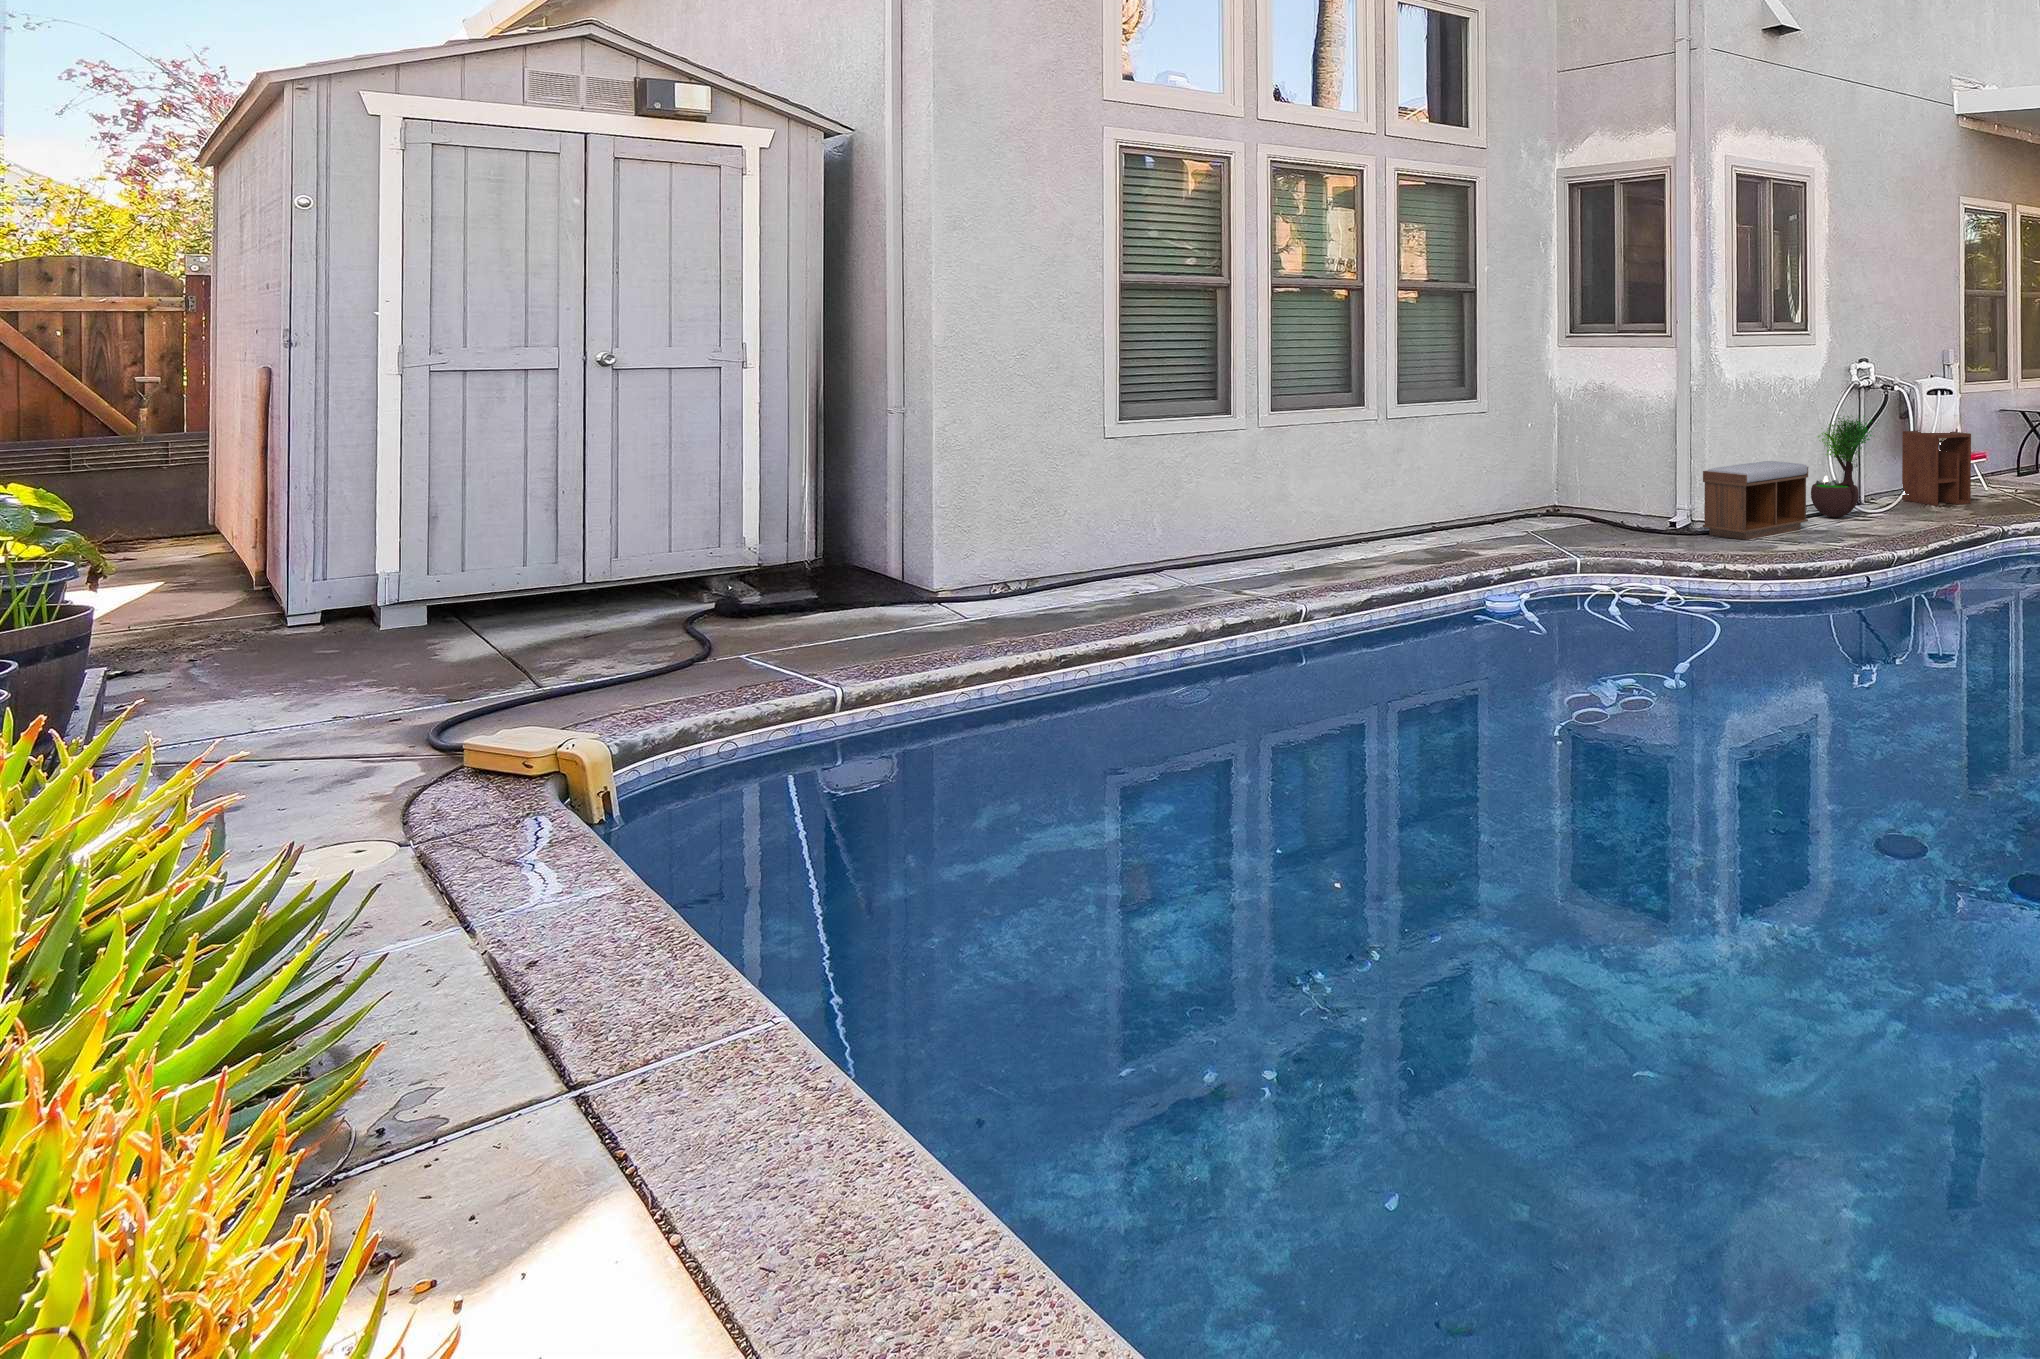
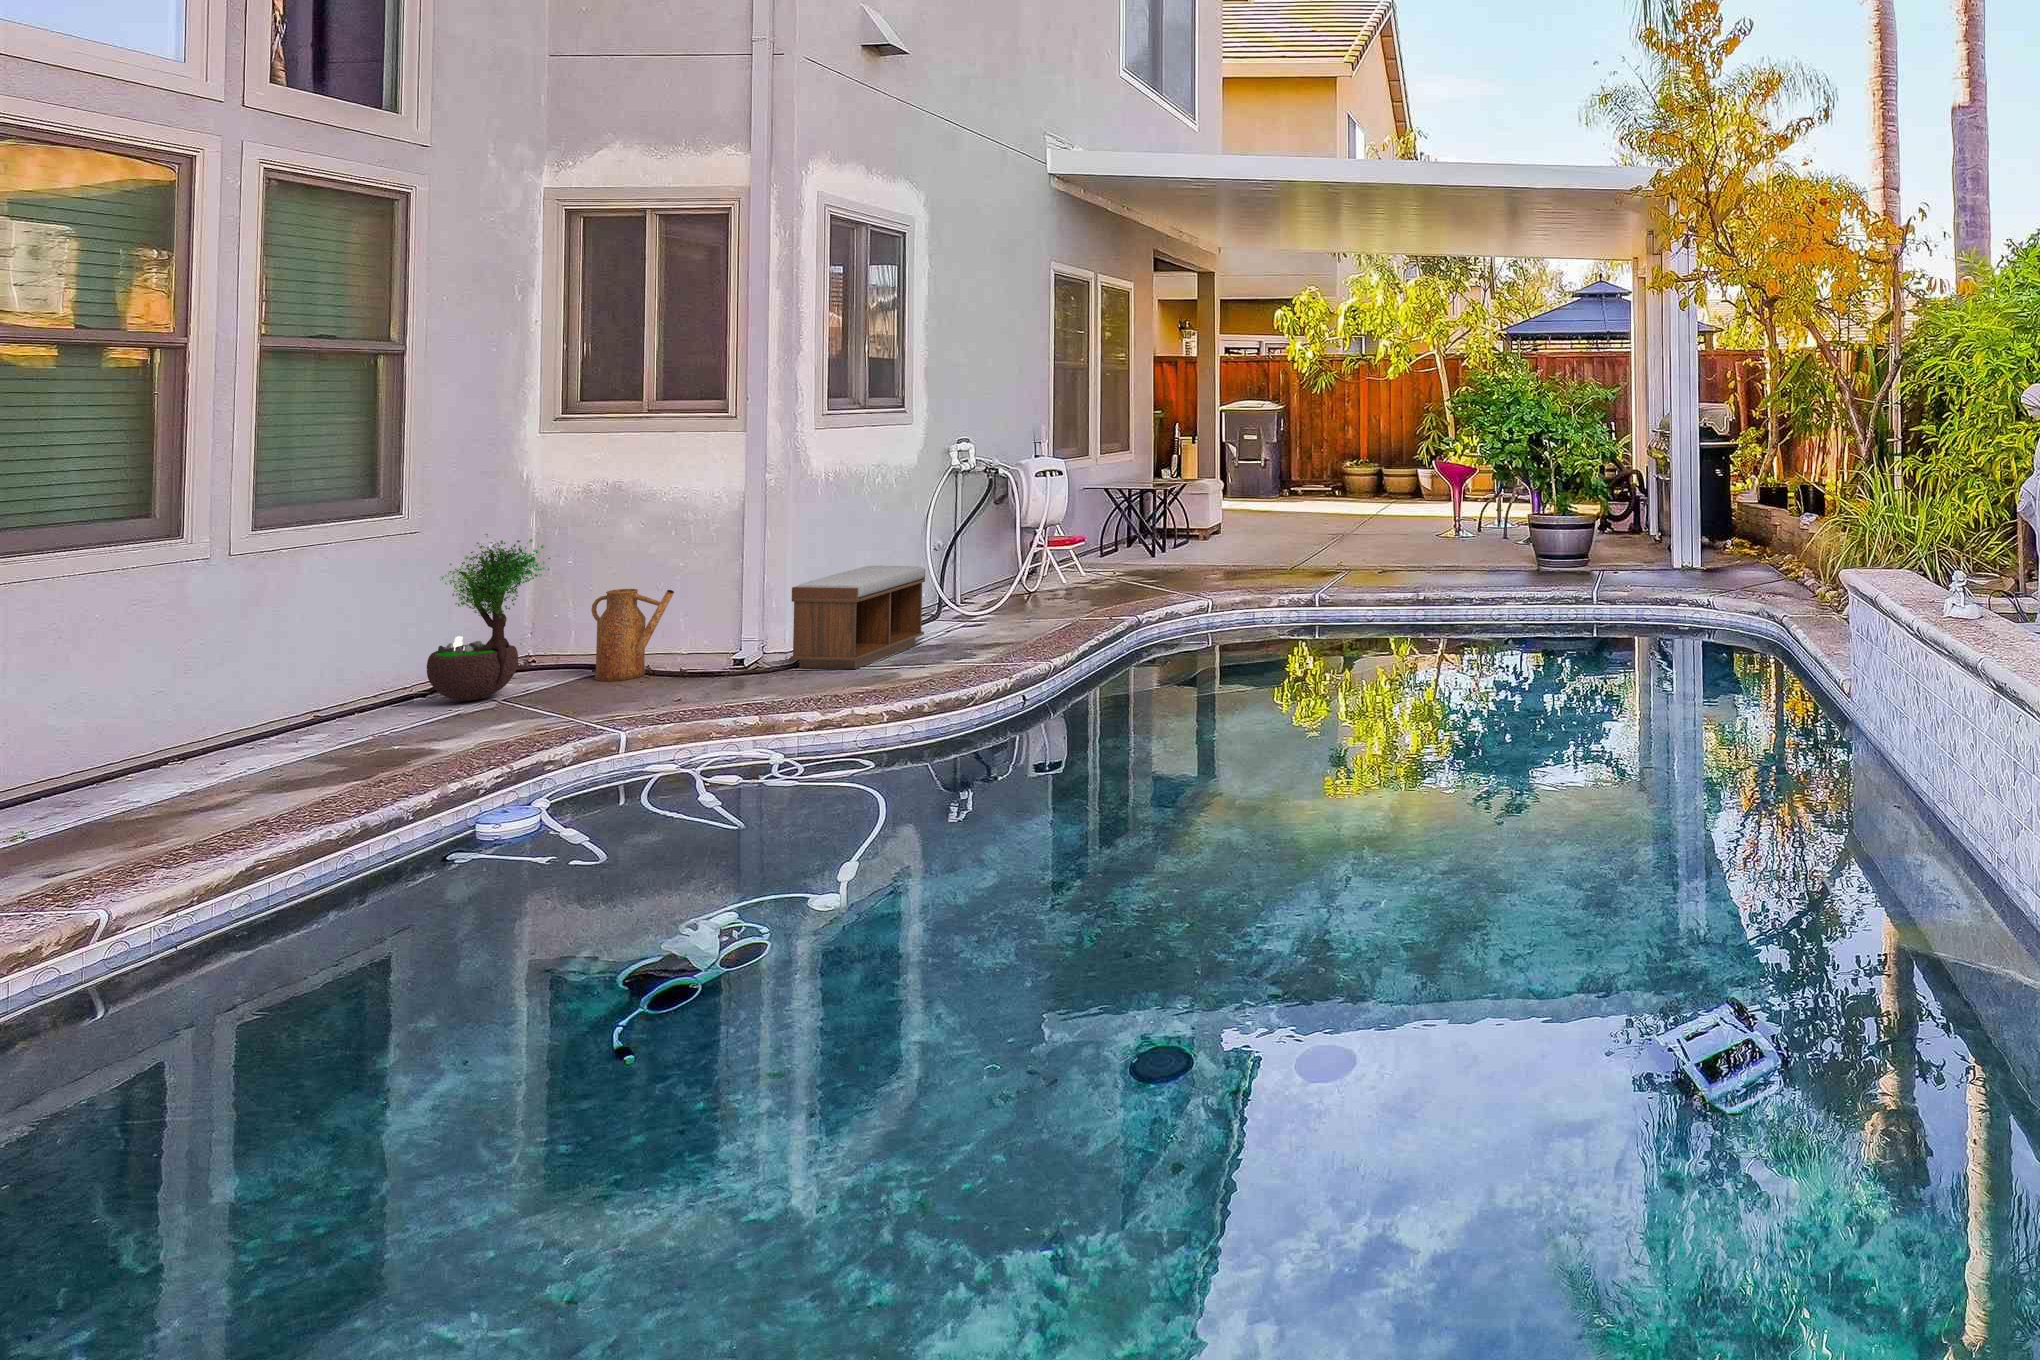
potted tree: present [1811,415,1872,518] -> present [427,534,550,701]
side table: present [1902,431,1971,506] -> none [1004,512,1083,596]
watering can: none [1580,463,1627,529] -> present [591,589,674,681]

